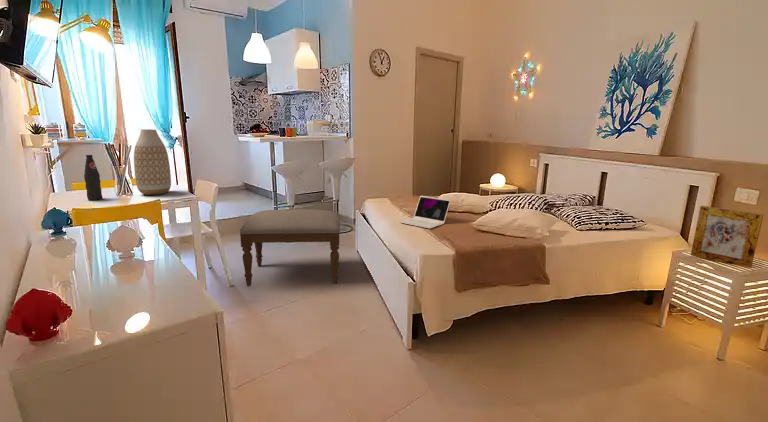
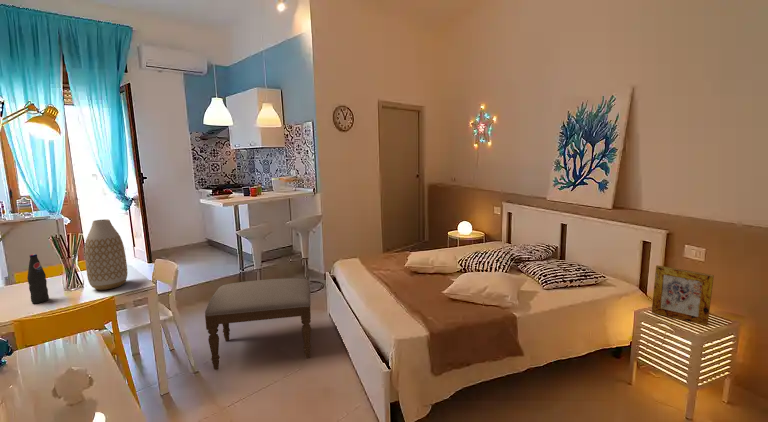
laptop: present [400,196,450,229] -> none [371,262,421,301]

